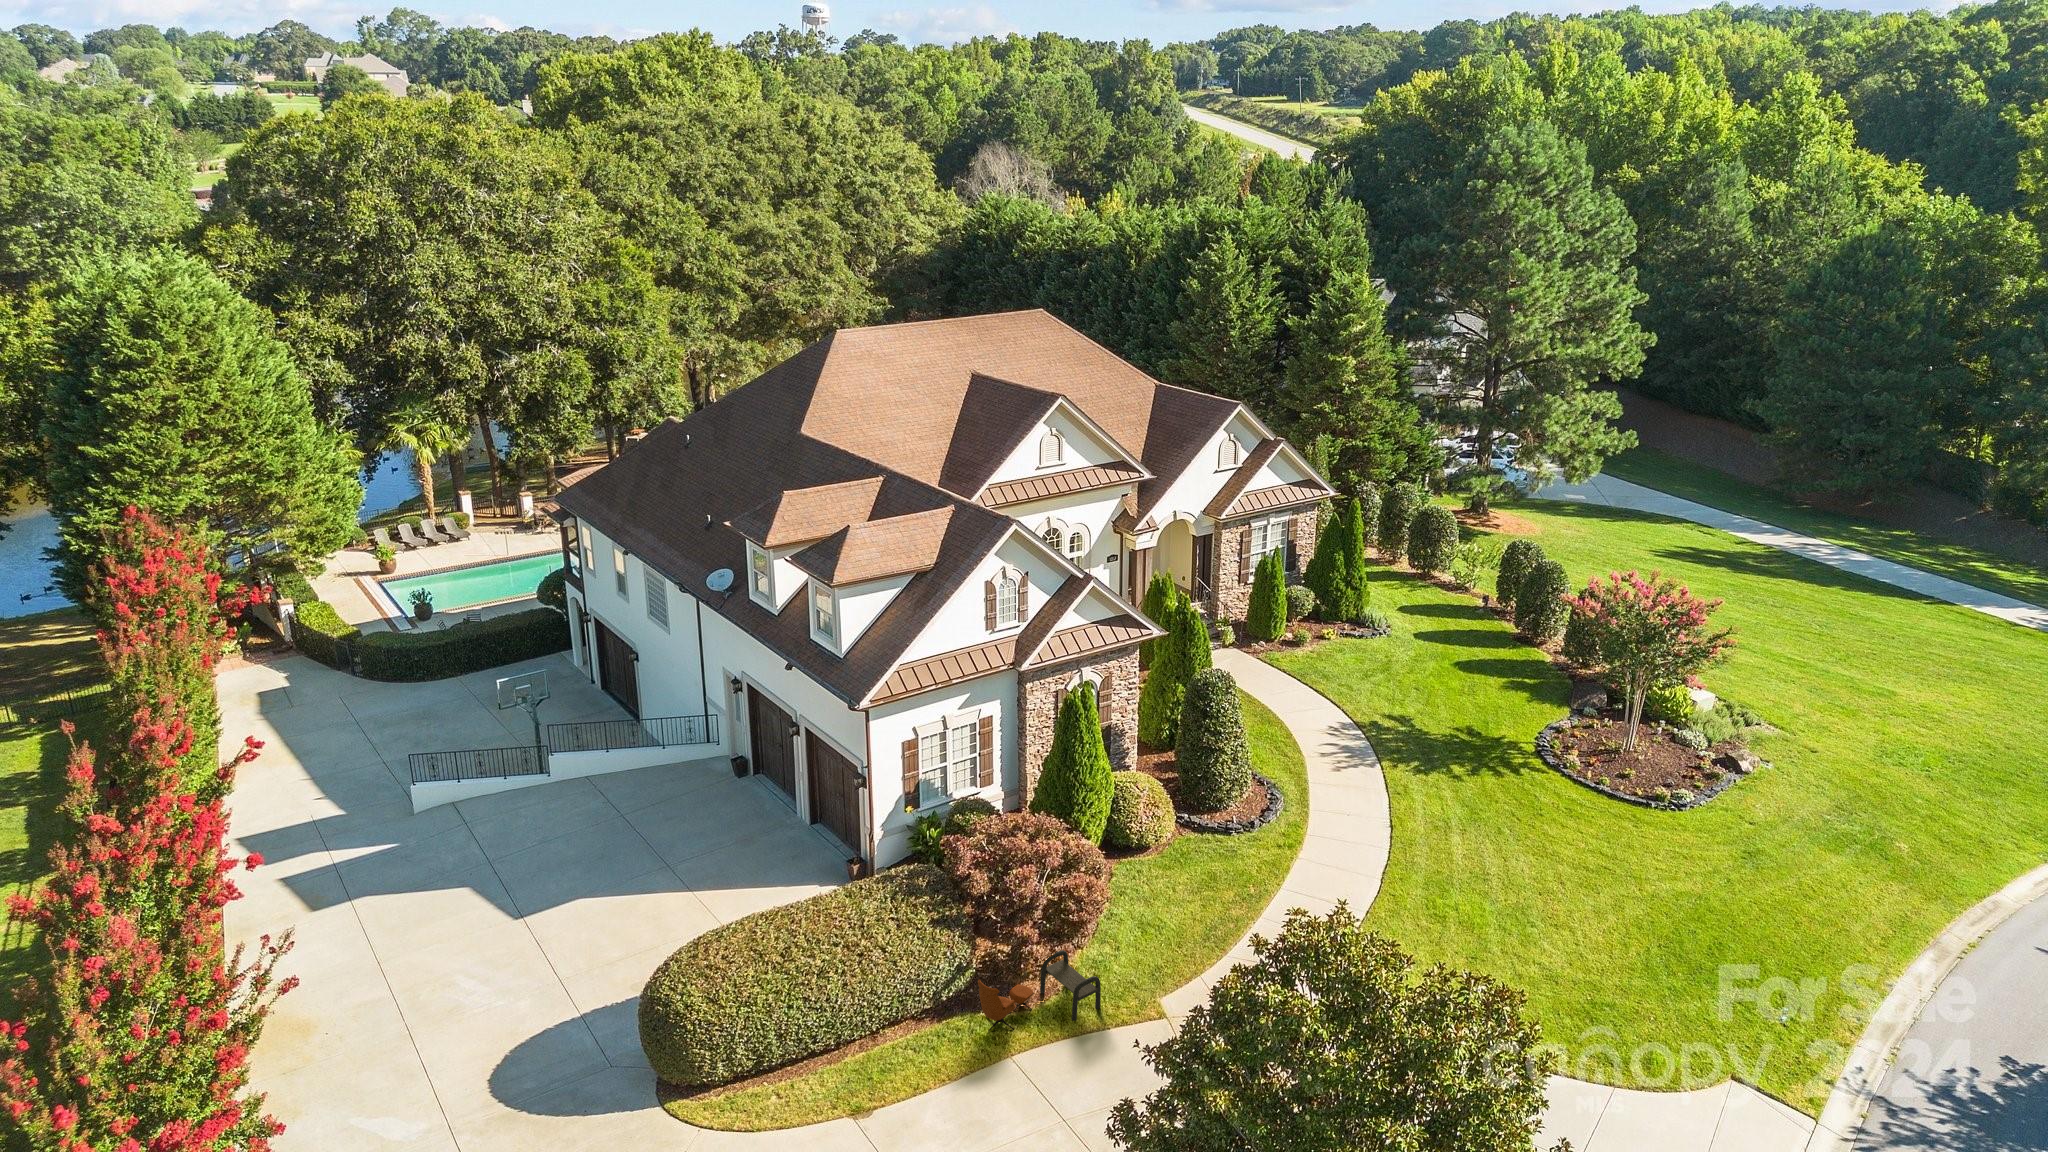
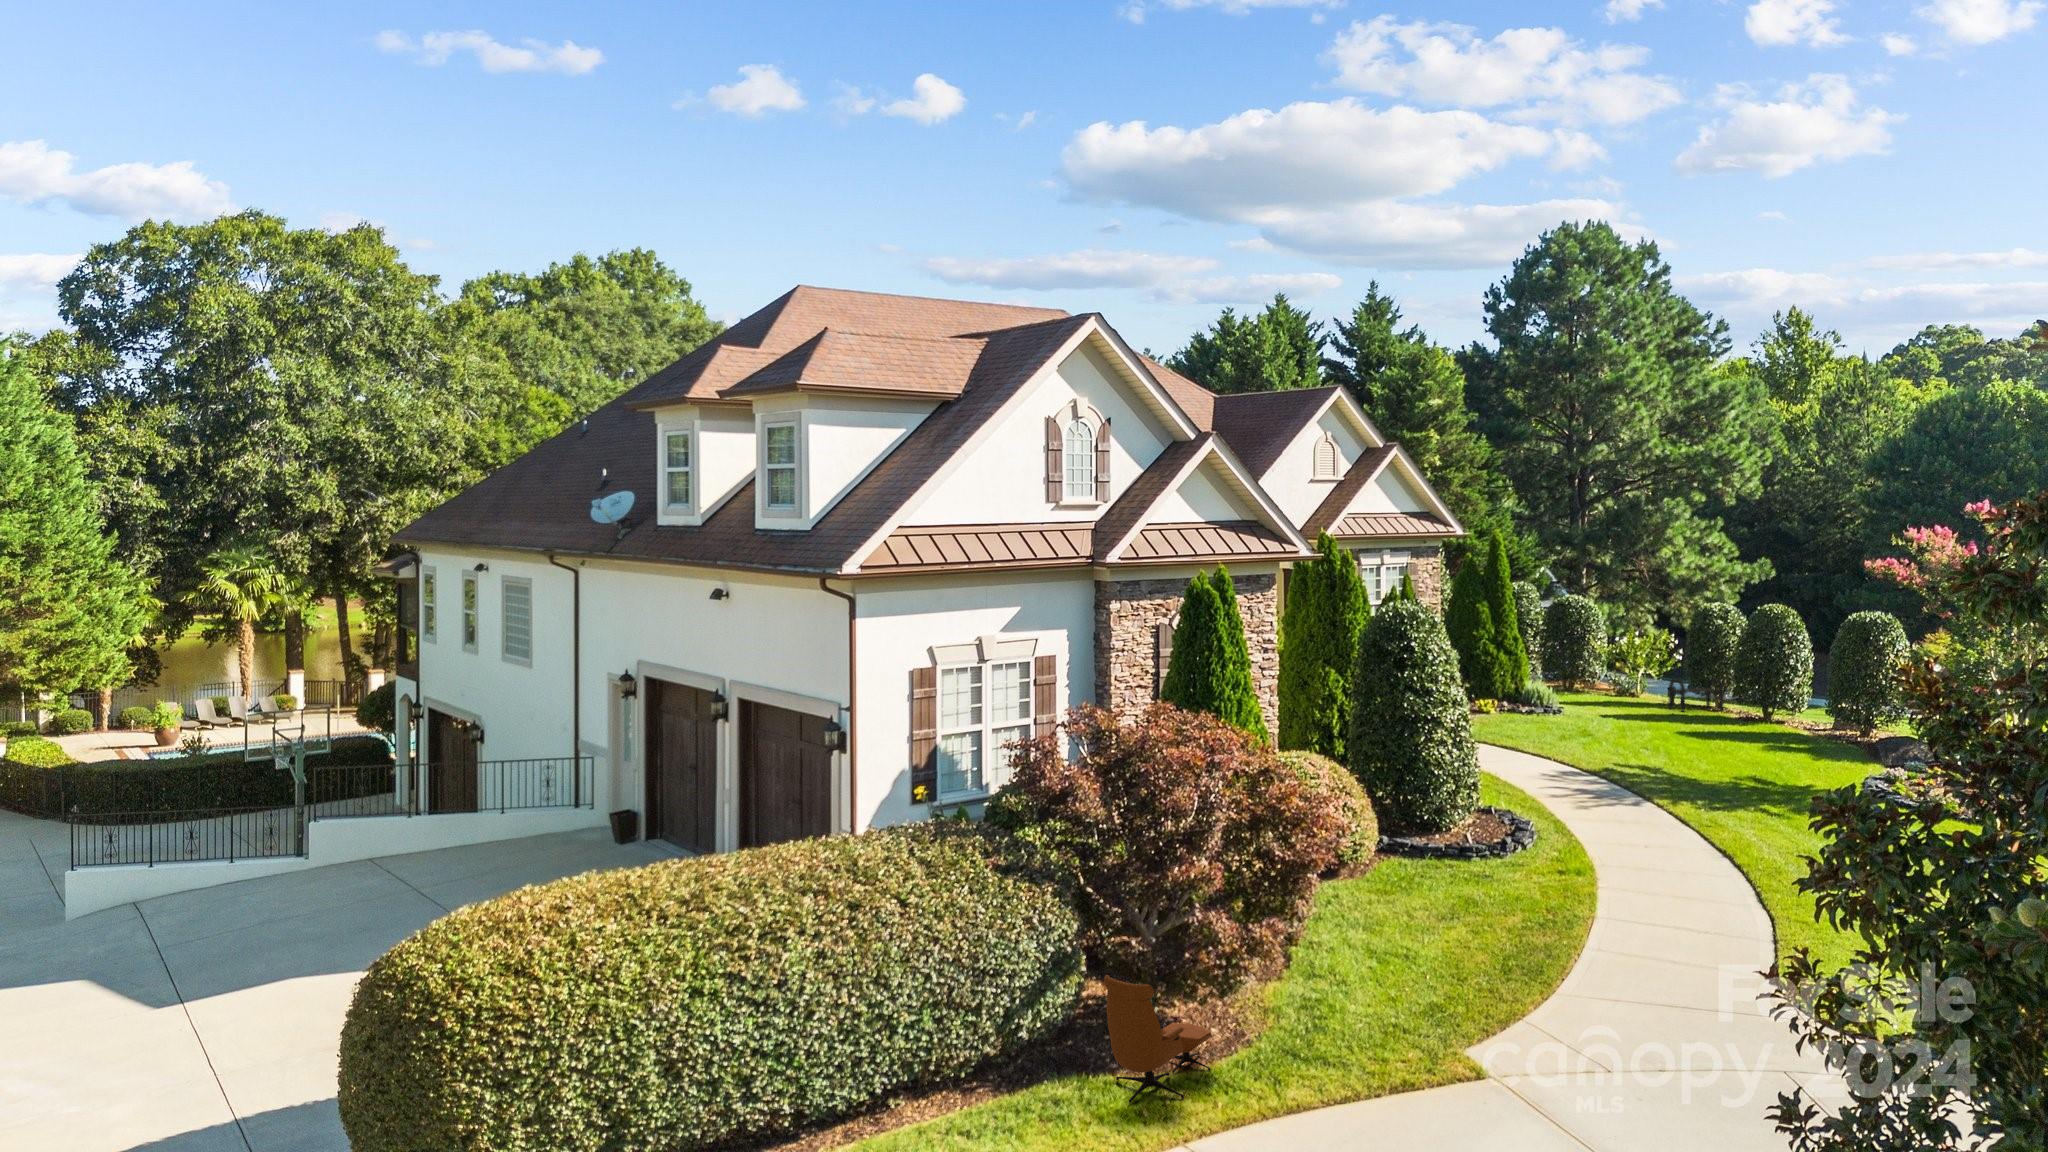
bench: present [1040,950,1101,1021] -> present [1668,678,1724,712]

